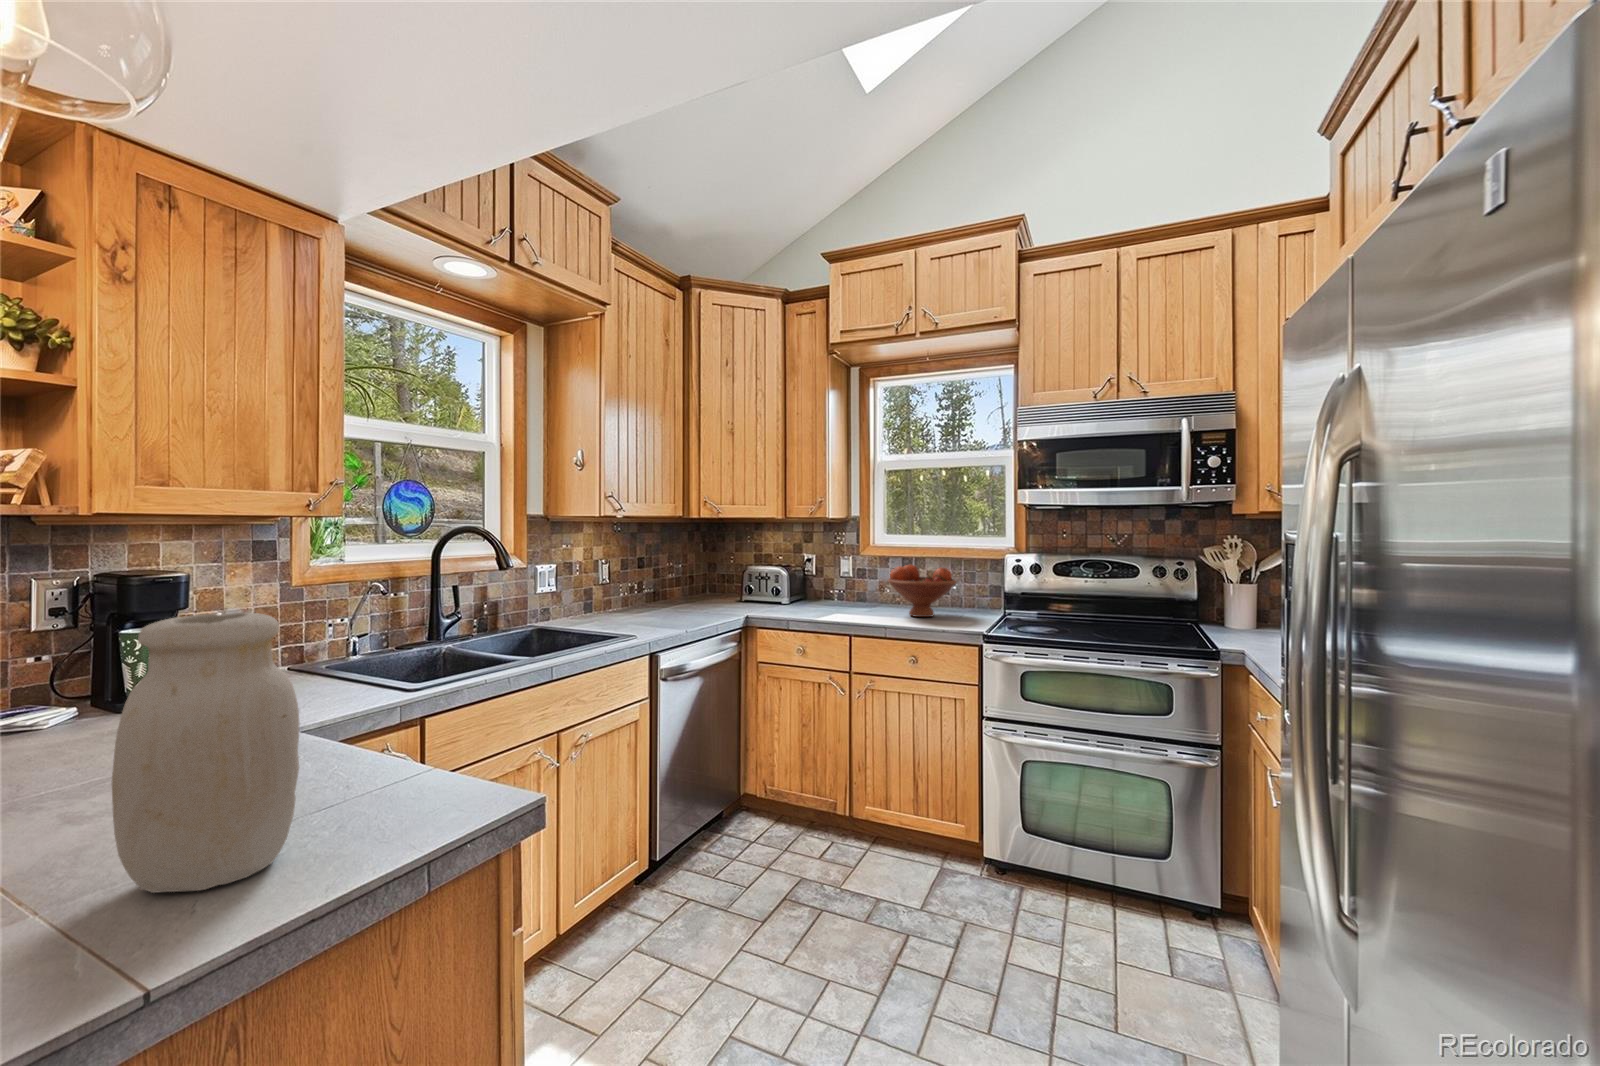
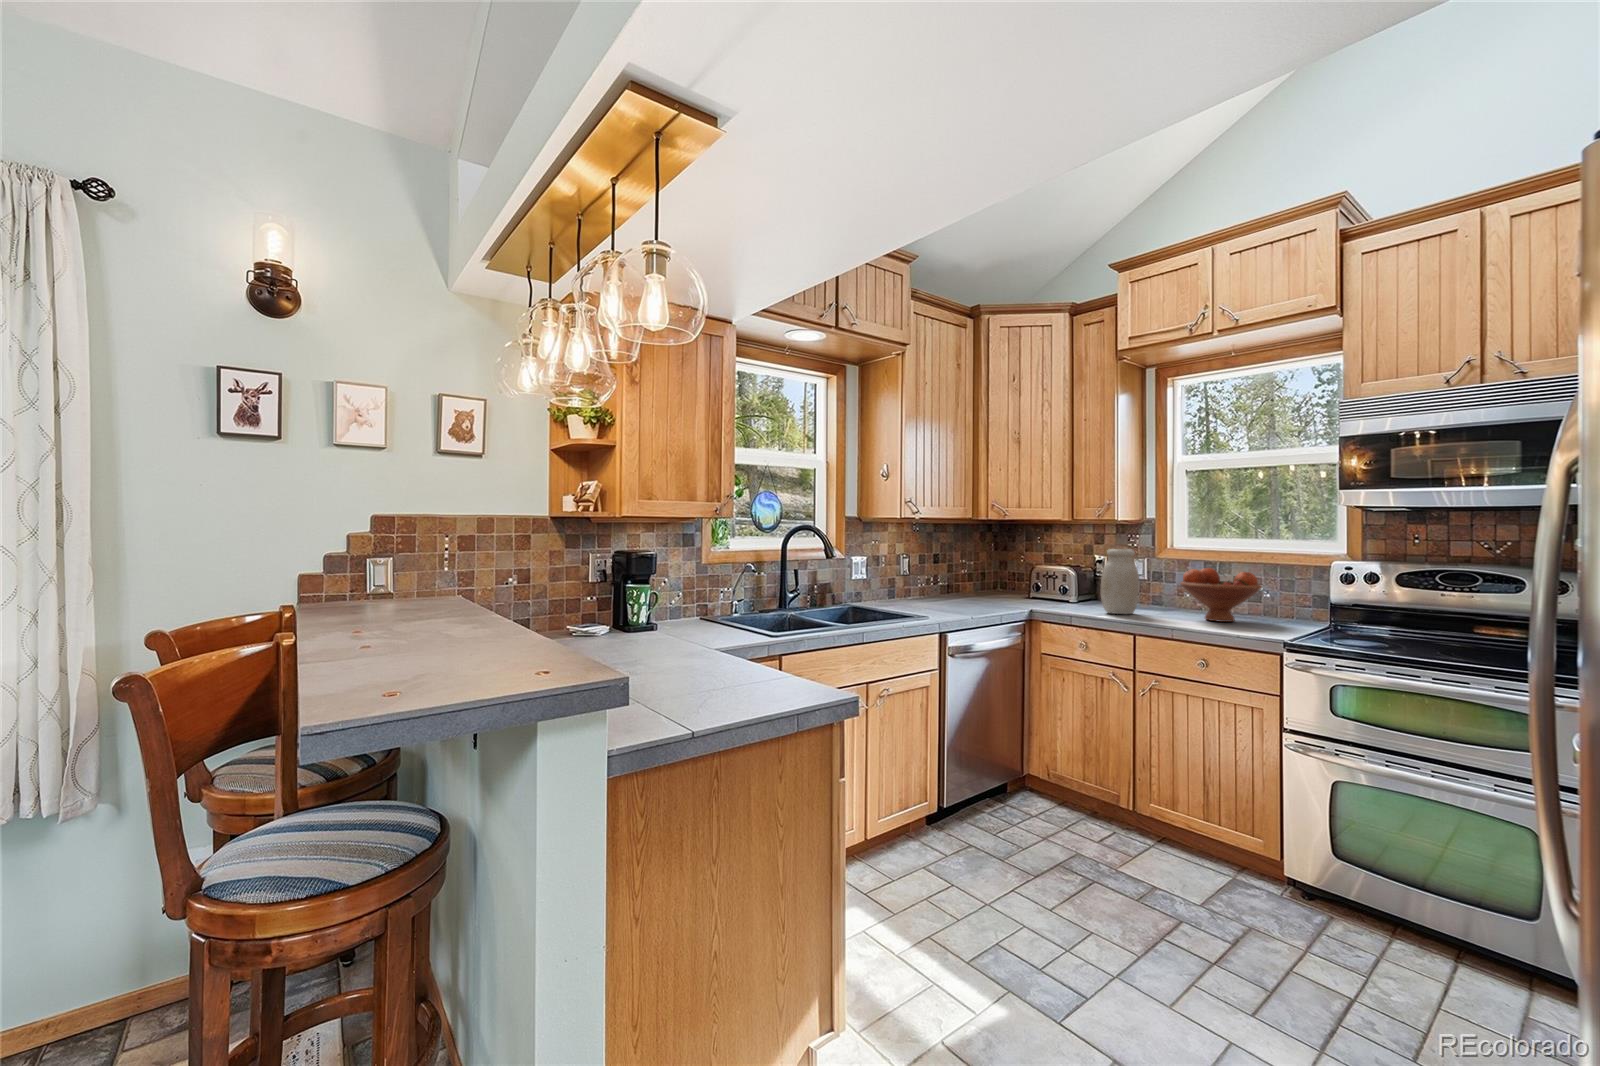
jar: present [112,613,299,893] -> present [1101,549,1139,614]

